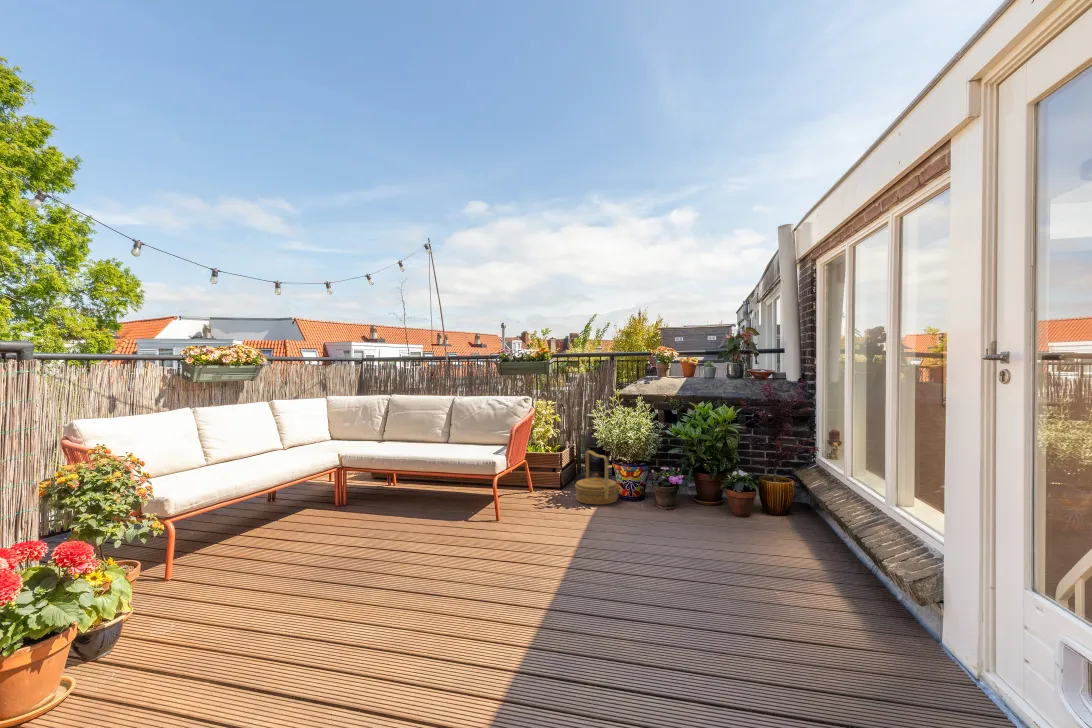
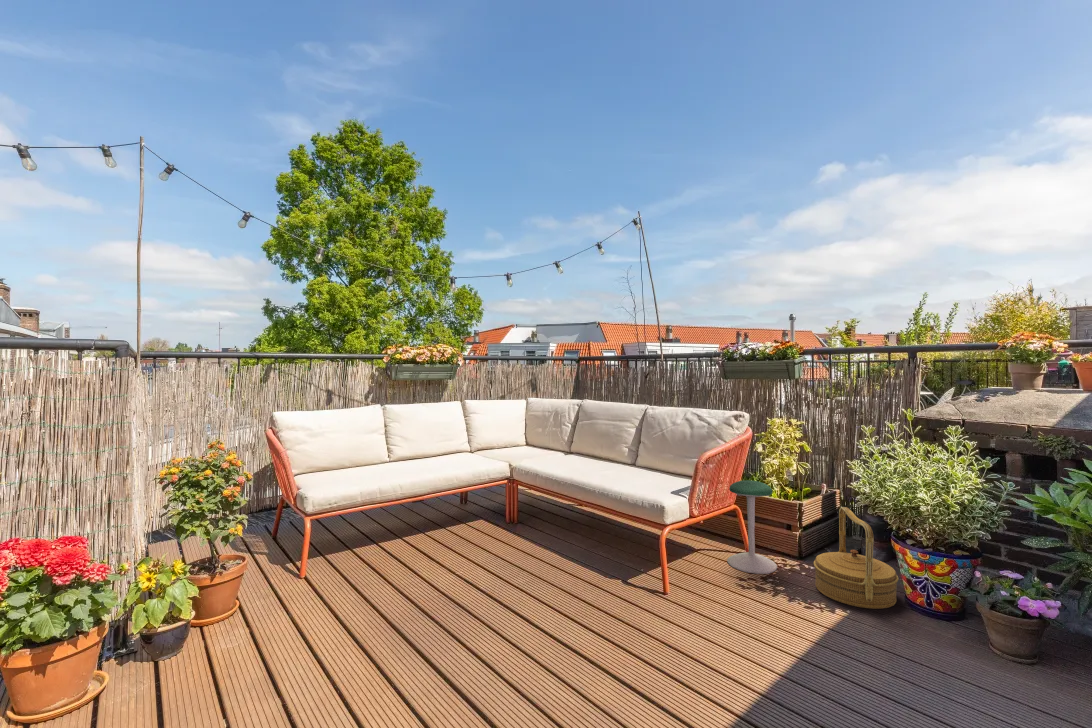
stool: none [521,442,552,501] -> present [727,480,777,574]

